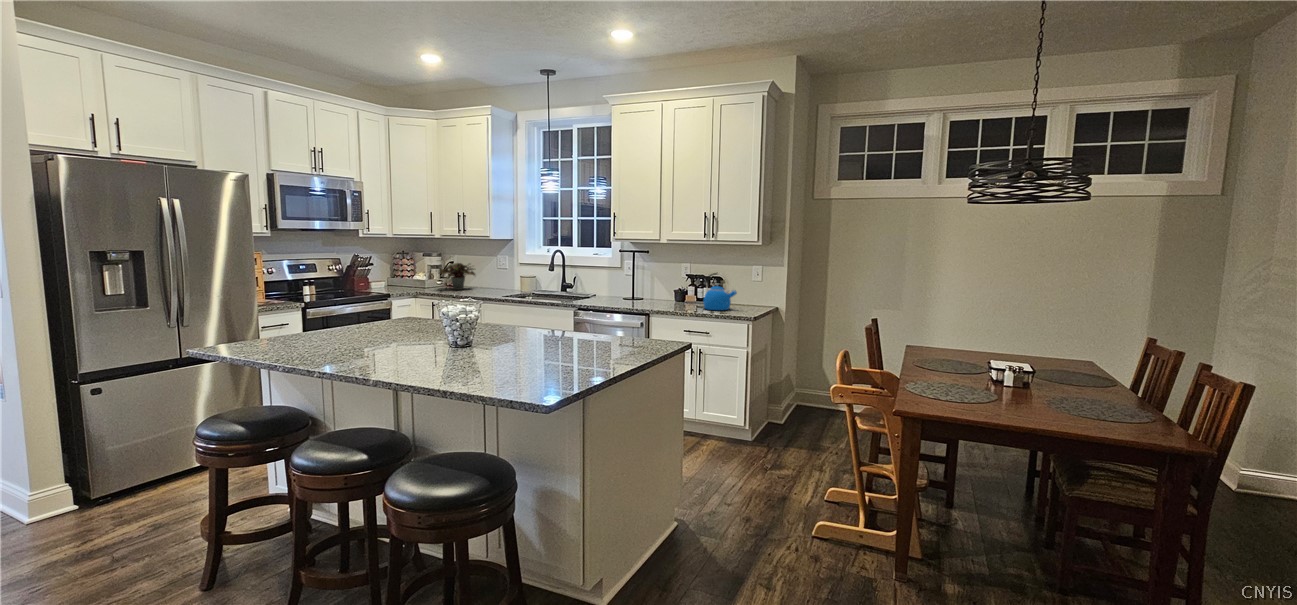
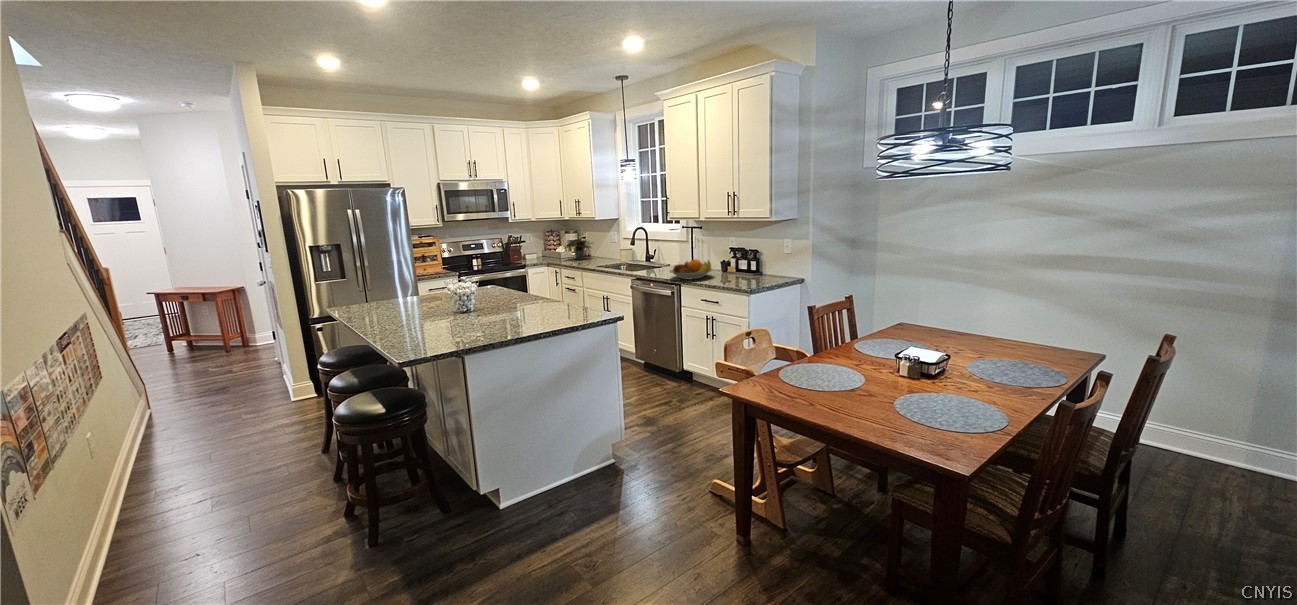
kettle: present [703,273,737,310] -> none [727,248,754,283]
fruit bowl: none [631,285,681,308] -> present [670,259,713,279]

